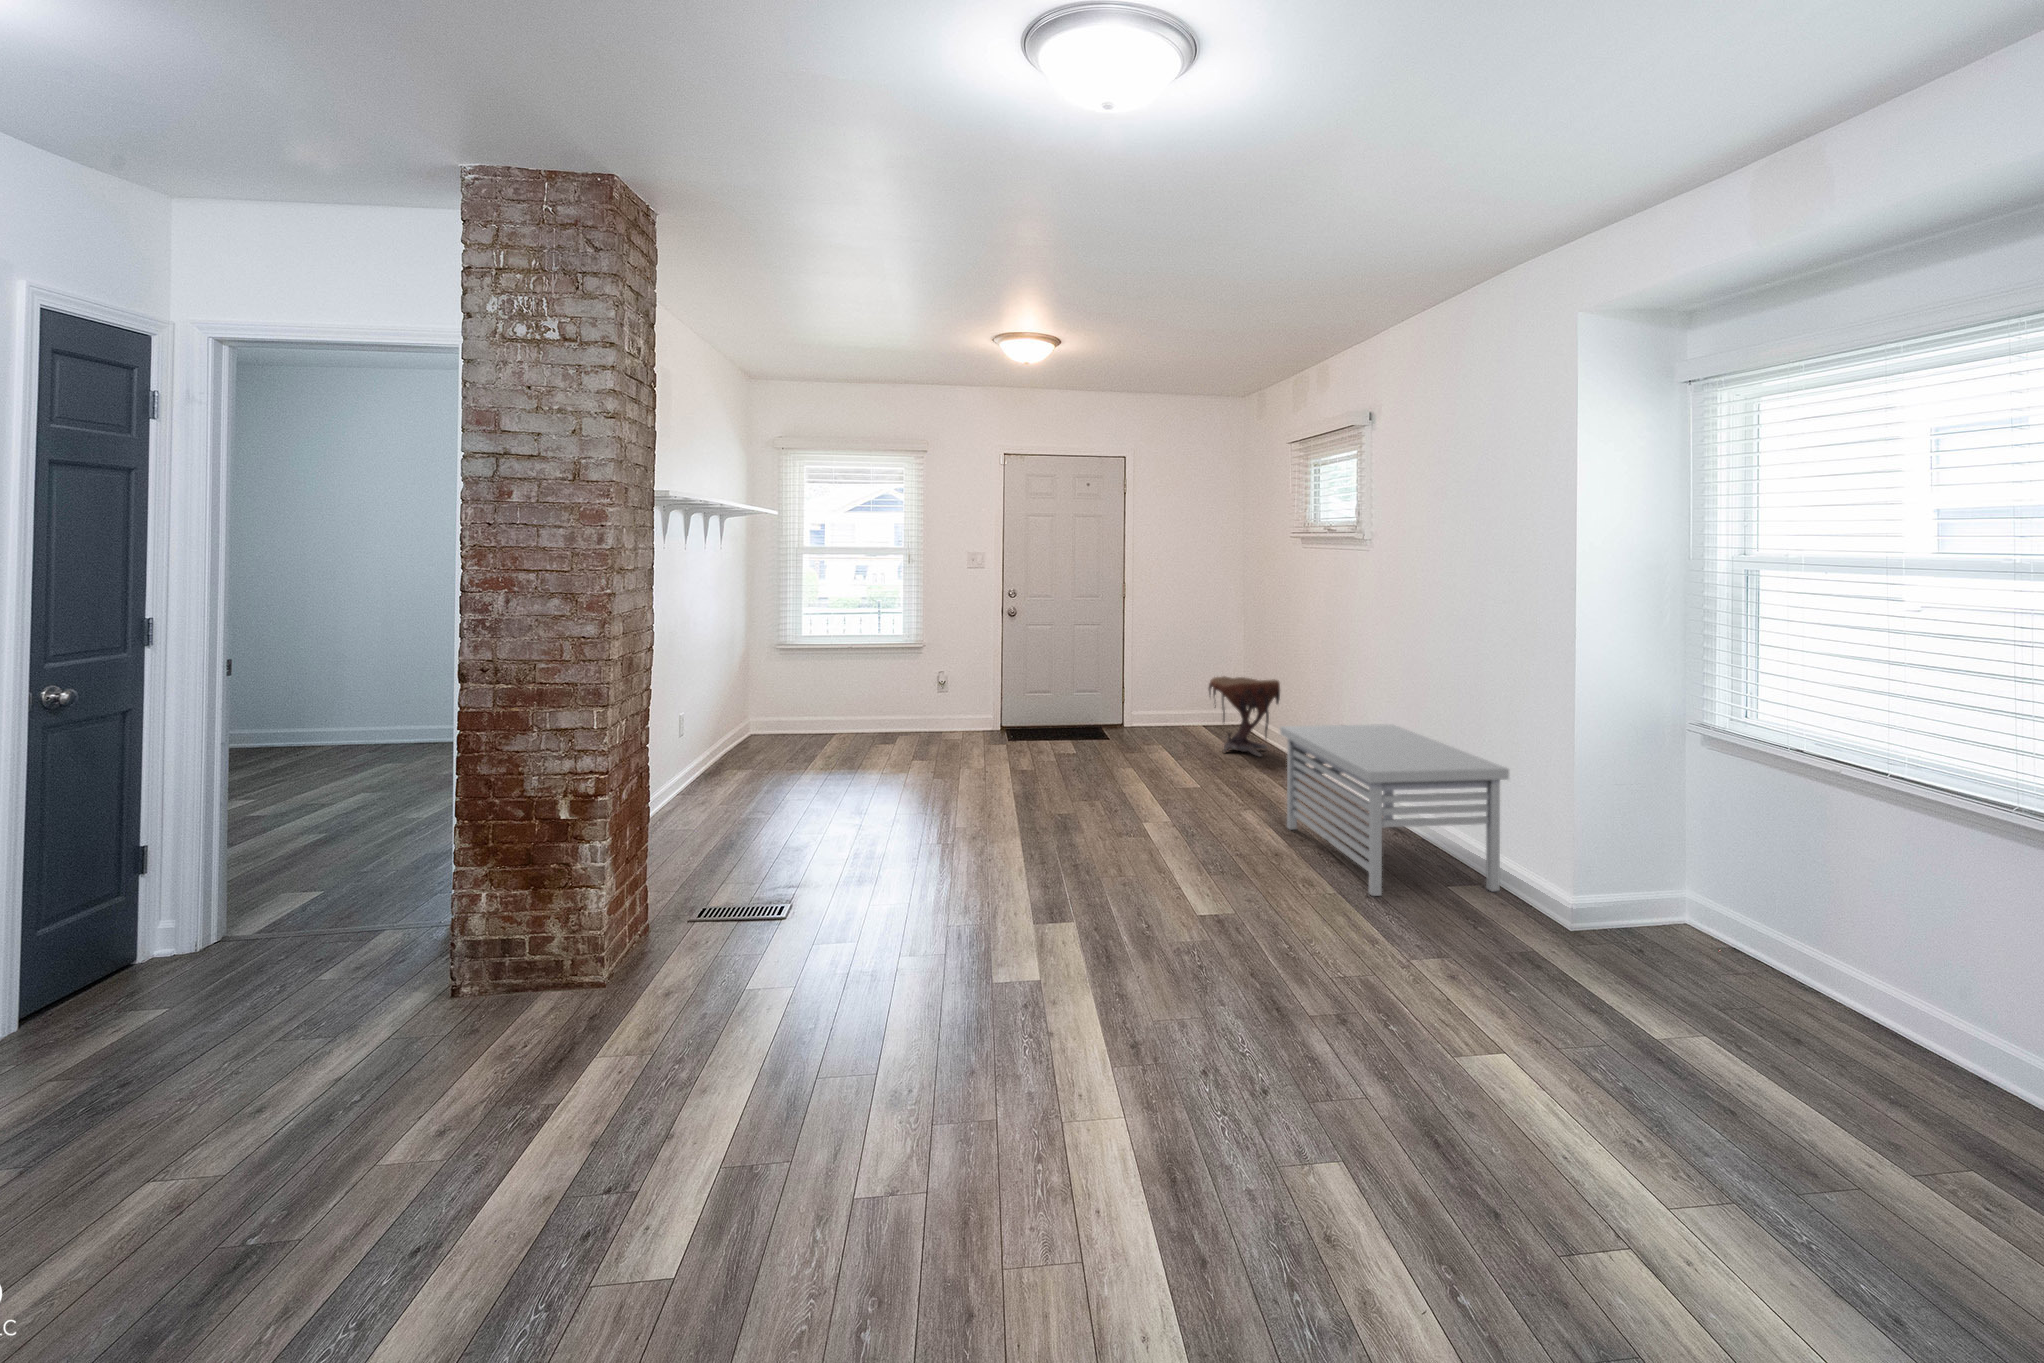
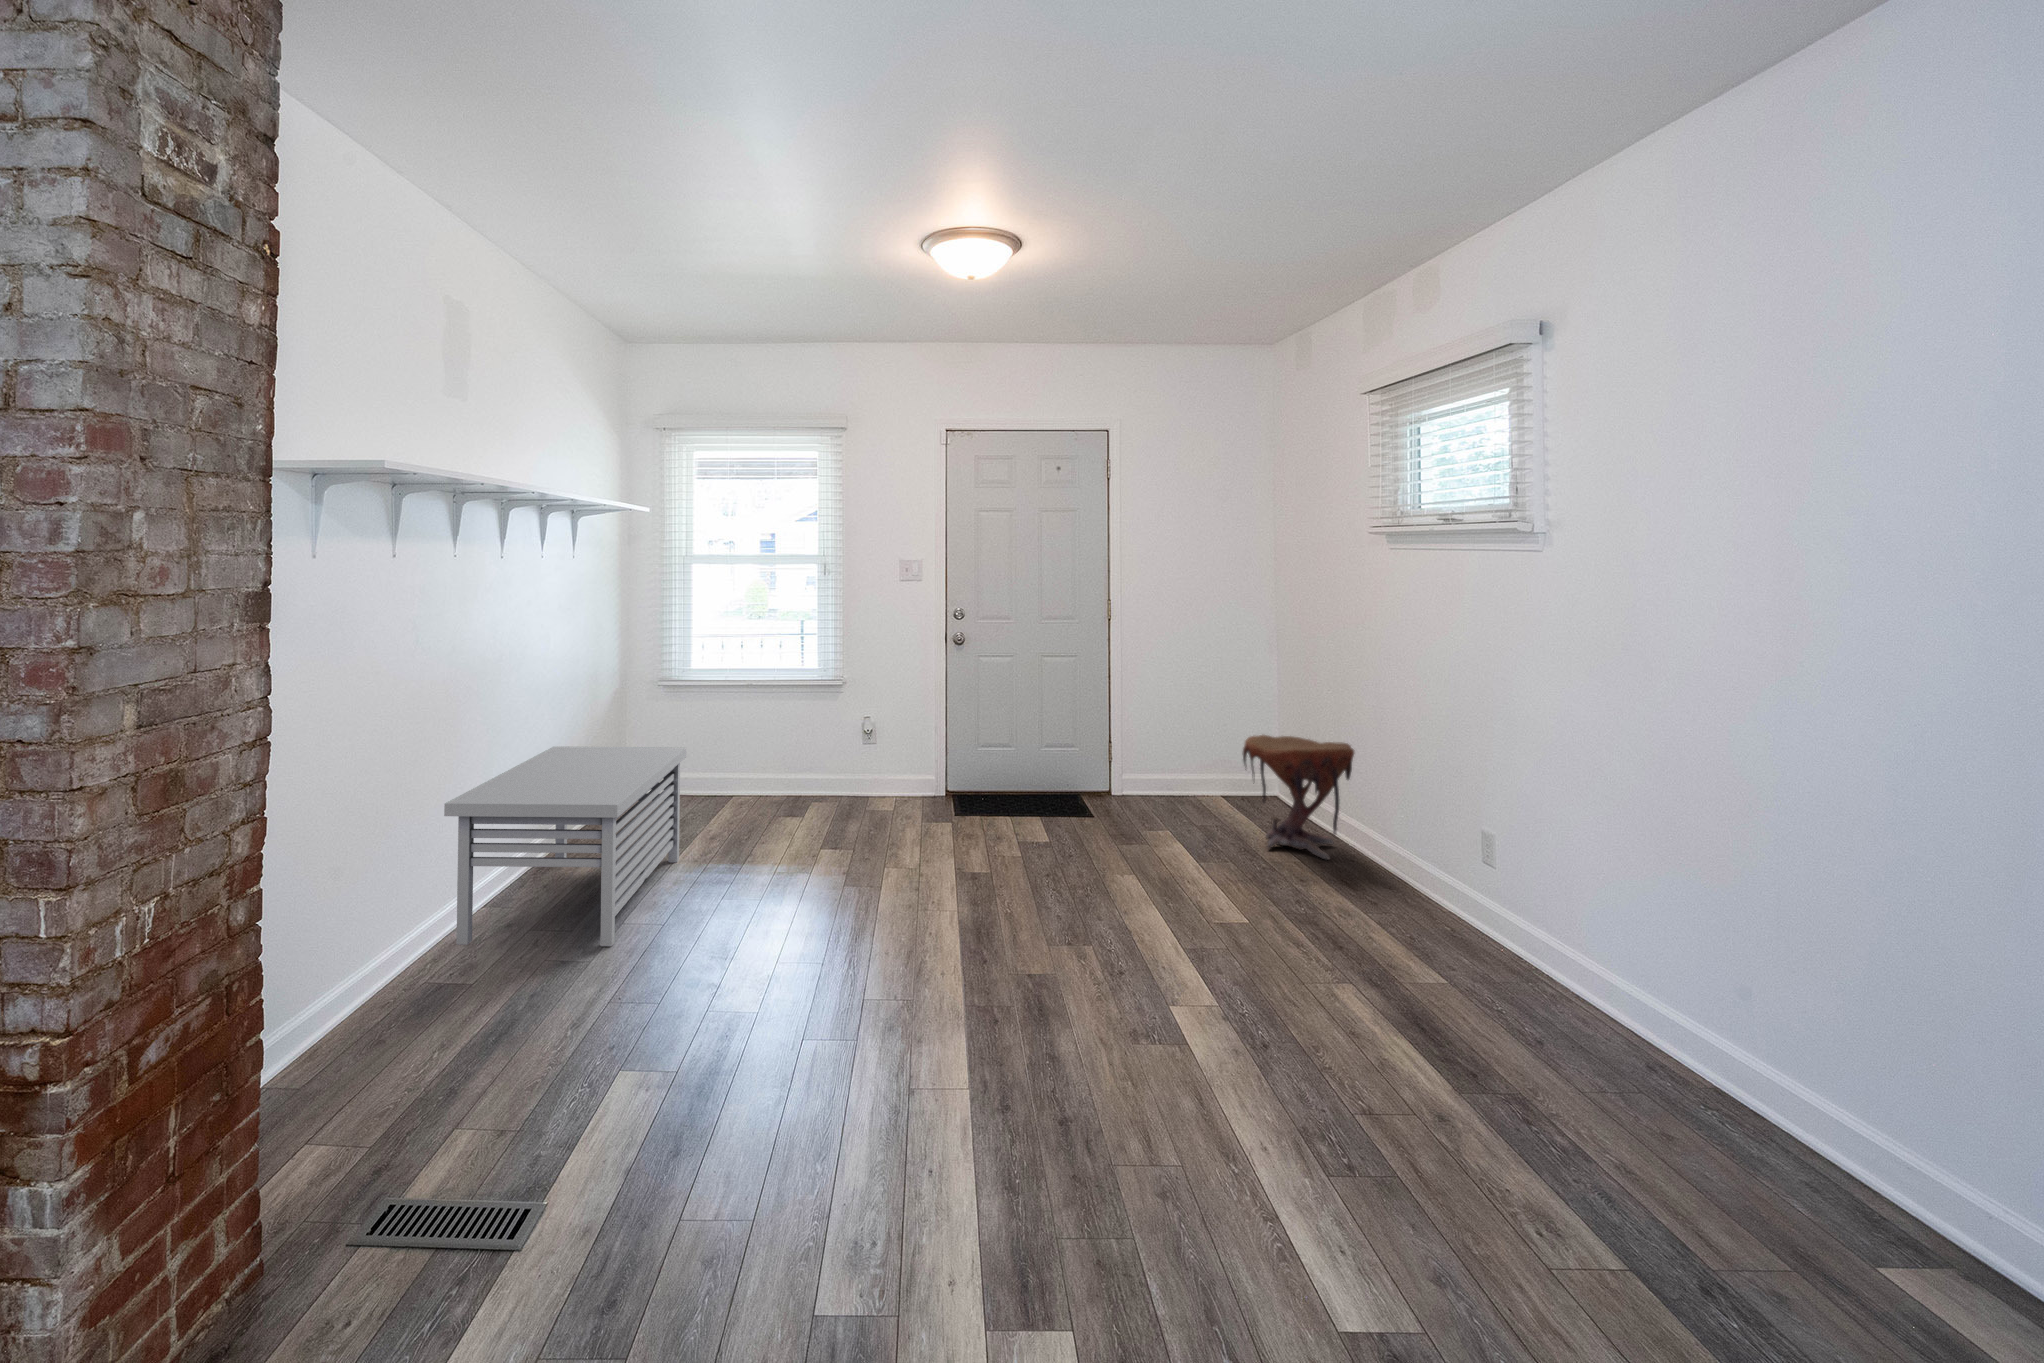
storage bench: present [1280,724,1509,896] -> present [444,746,686,946]

